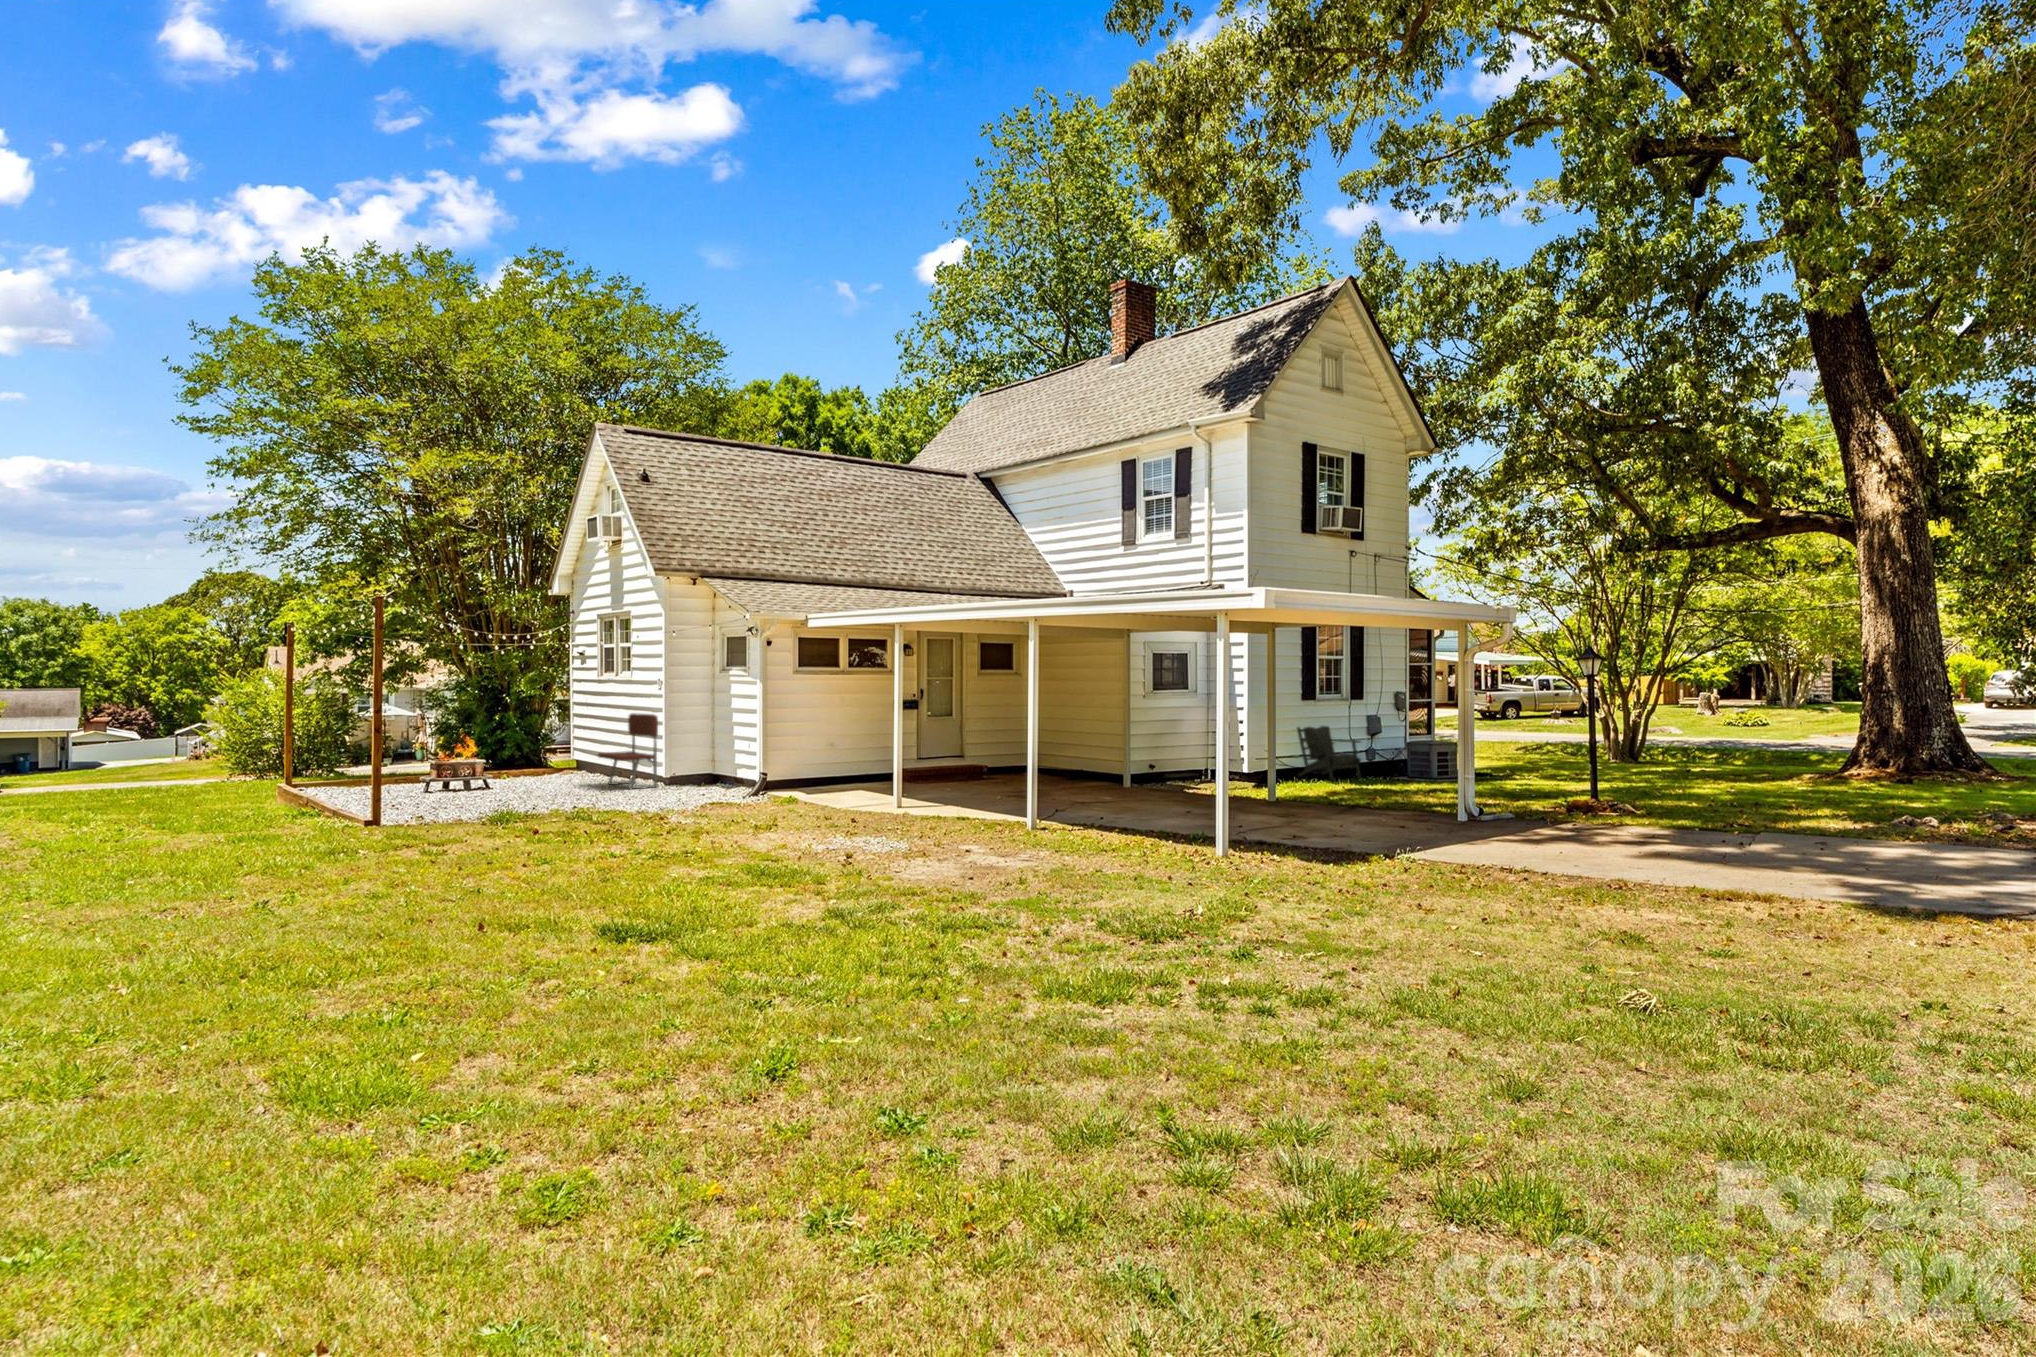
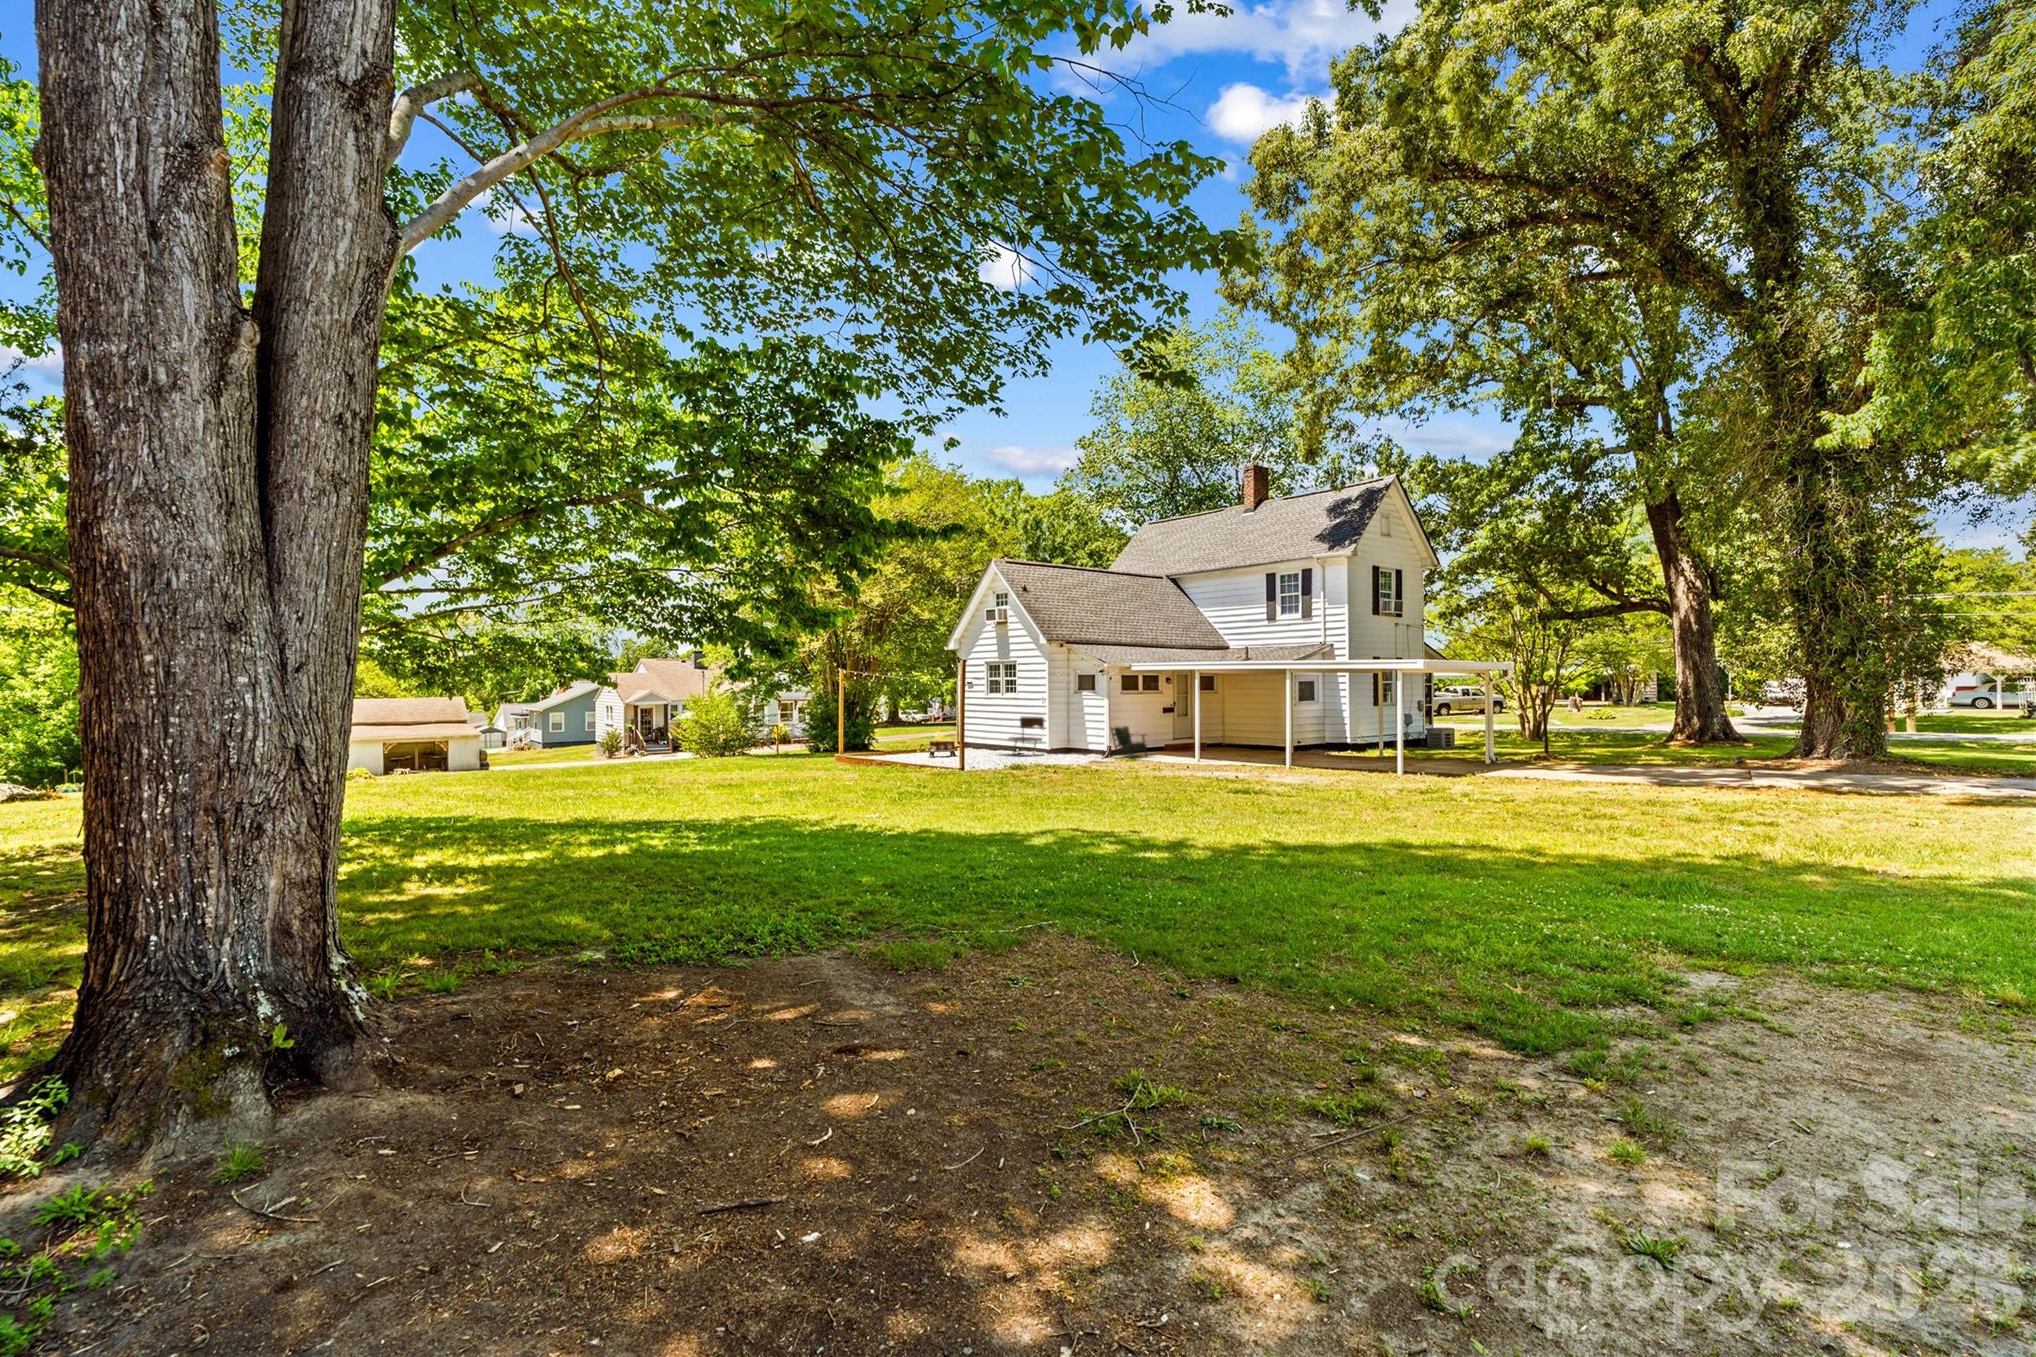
armchair: present [1297,726,1361,781] -> present [1111,726,1147,757]

